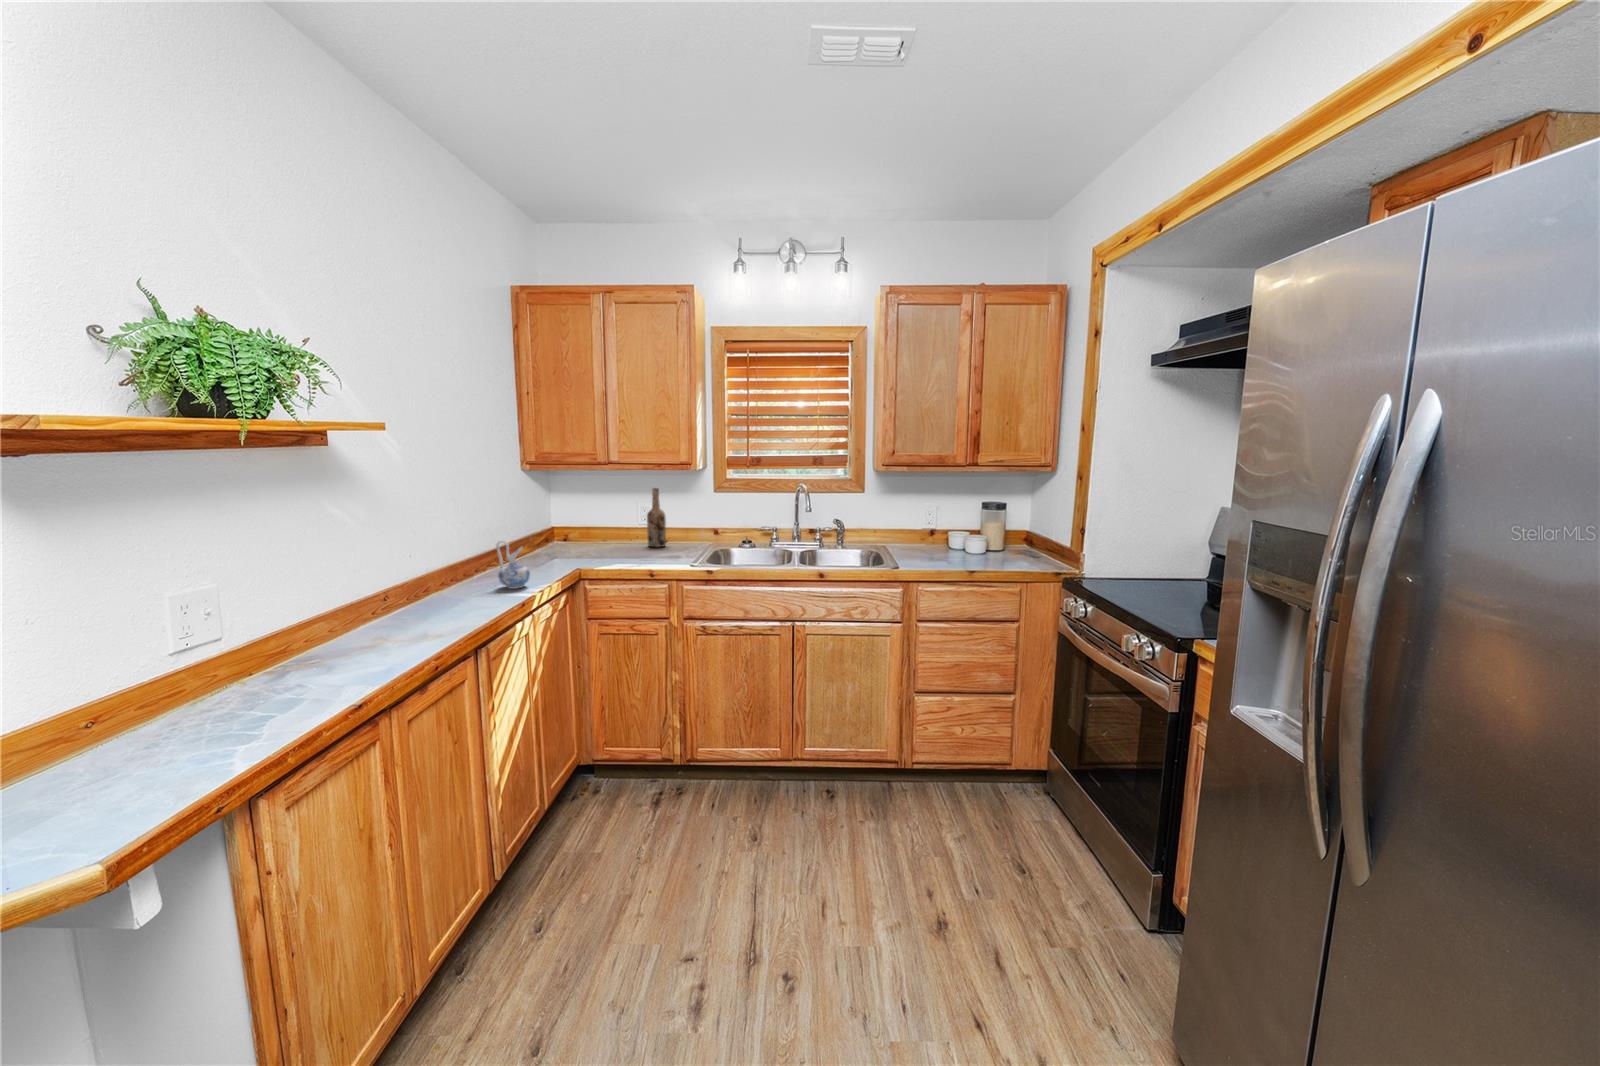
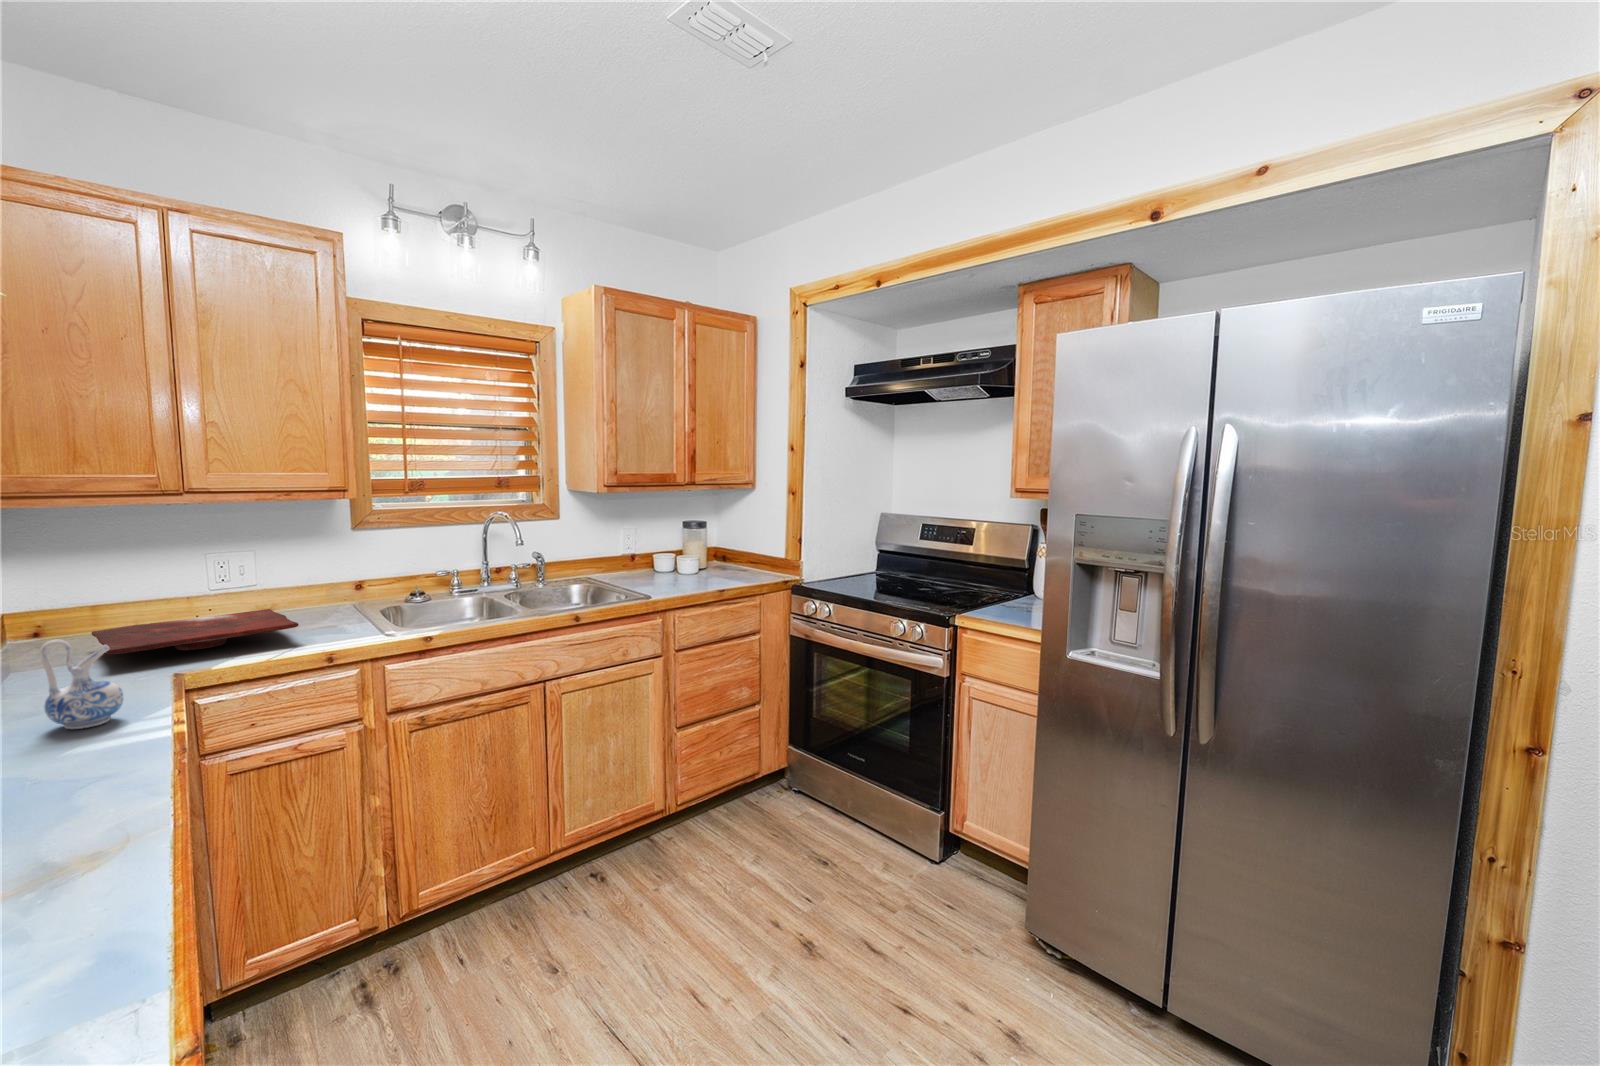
wine bottle: present [647,488,666,547] -> none [228,526,267,620]
cutting board: none [560,541,657,559] -> present [92,609,299,654]

